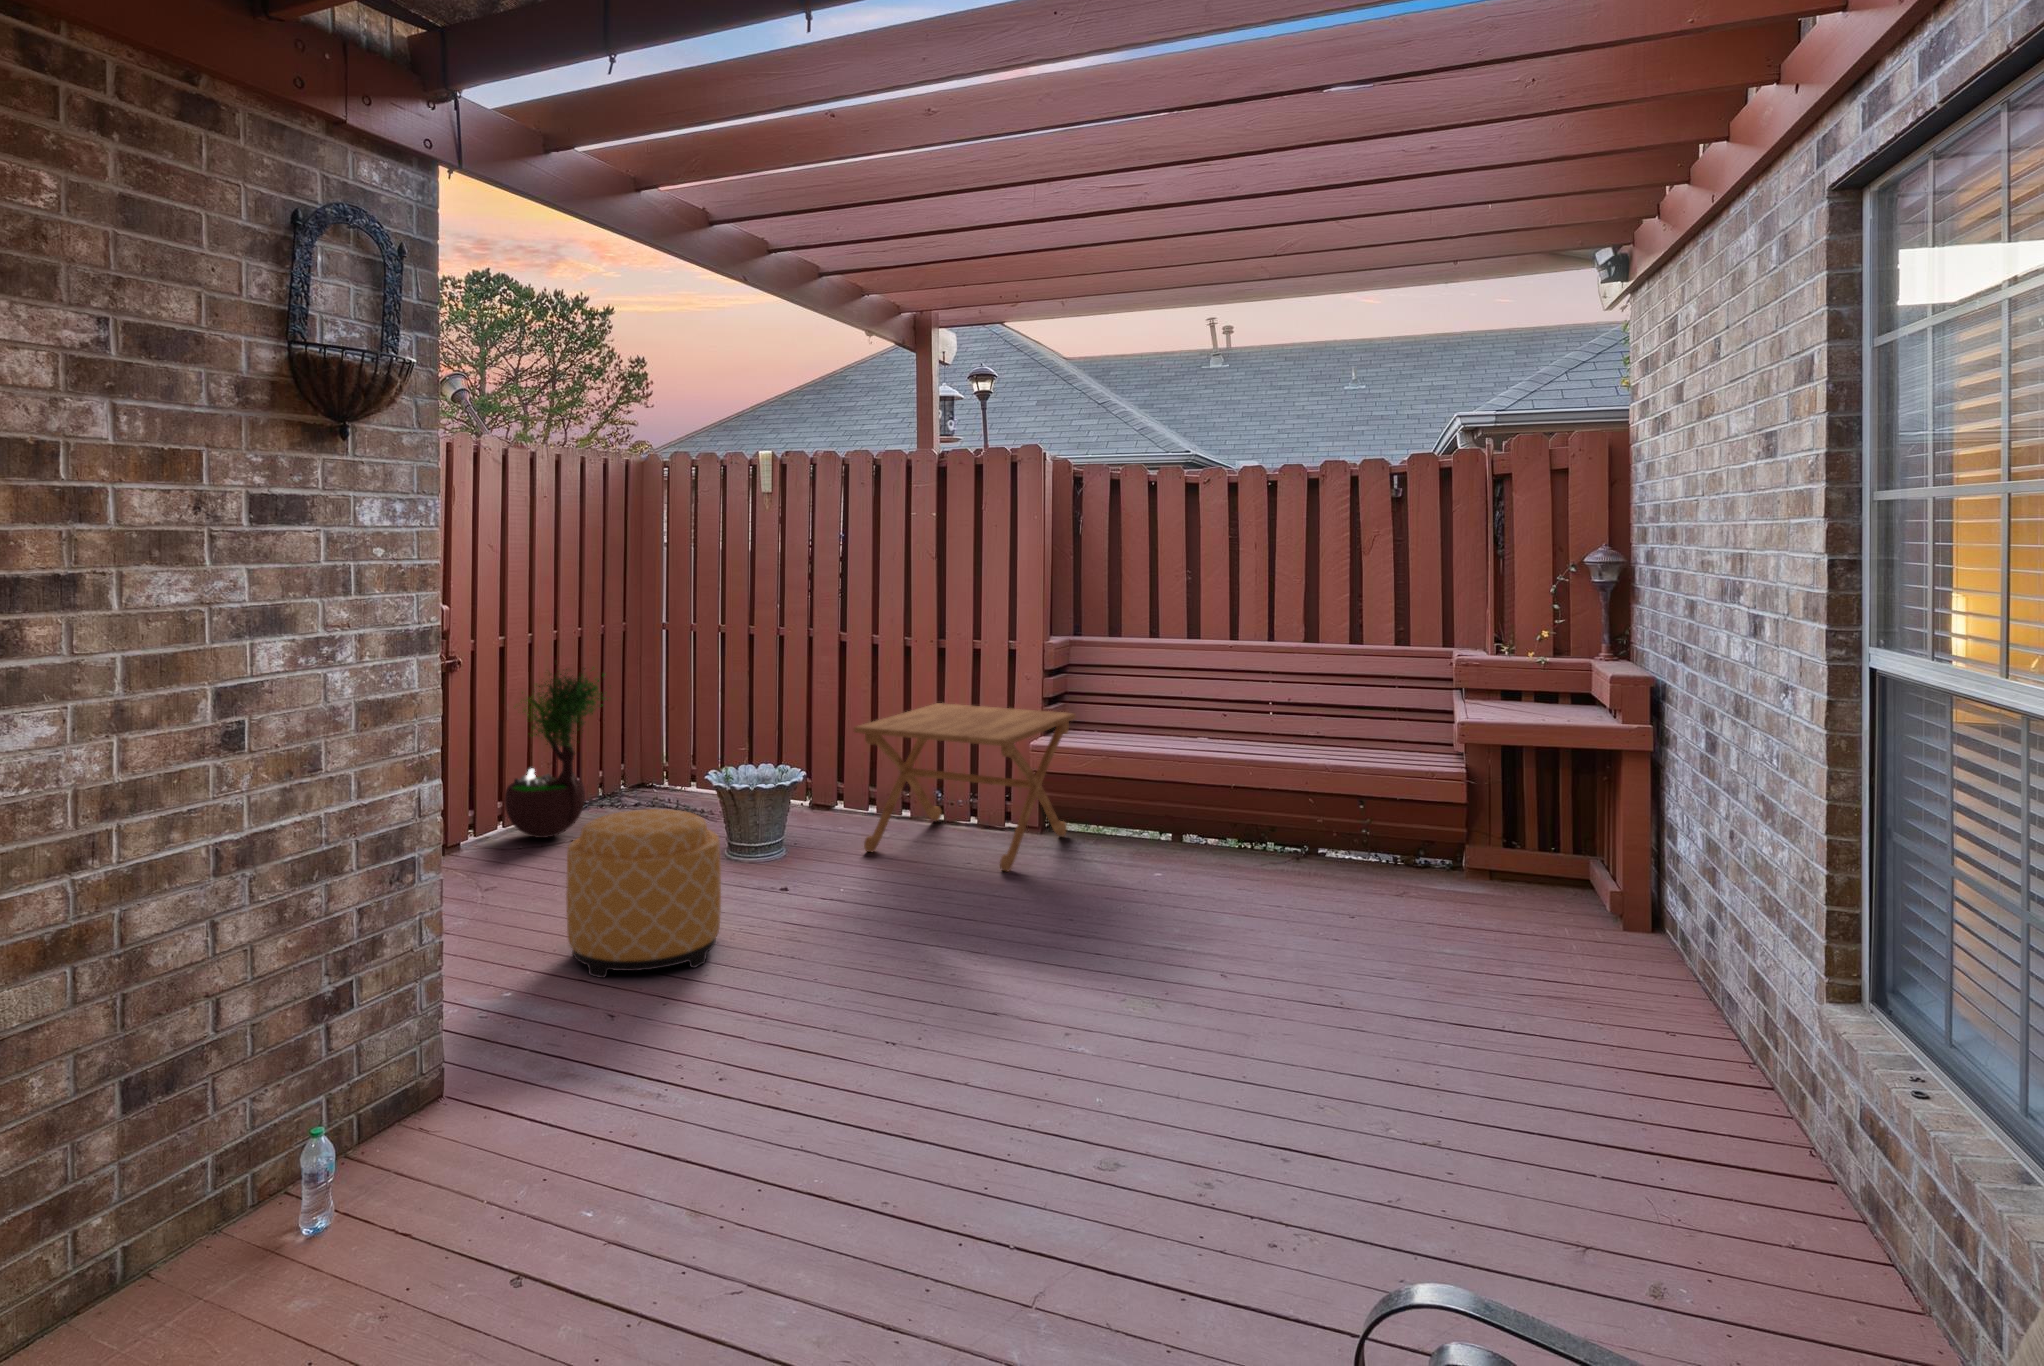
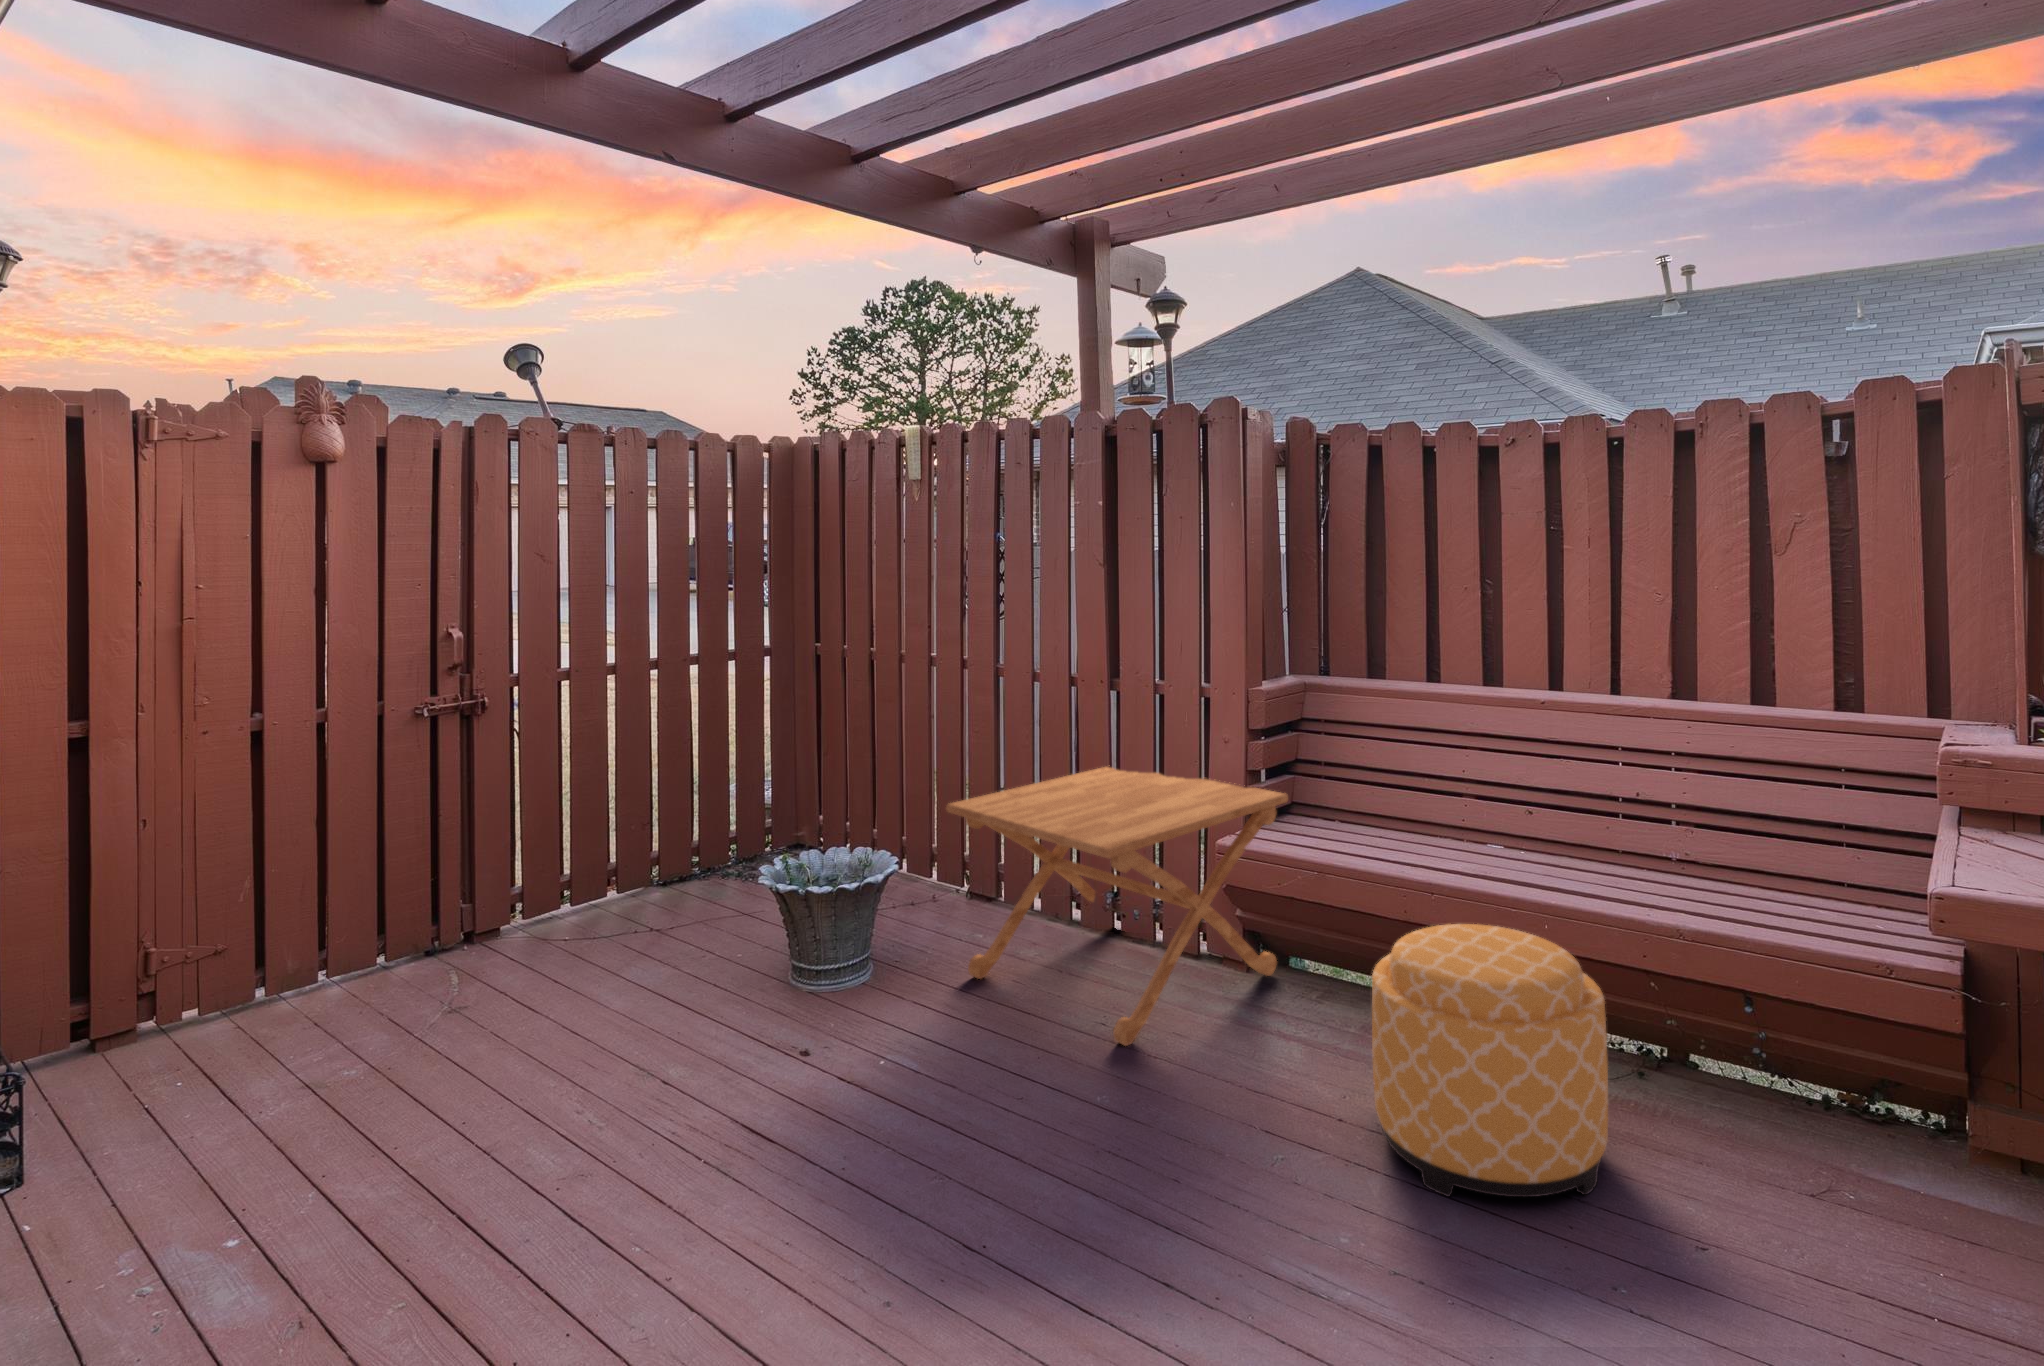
potted tree: present [505,667,605,838] -> none [592,695,719,910]
ottoman: present [566,809,721,978] -> present [1372,924,1608,1197]

